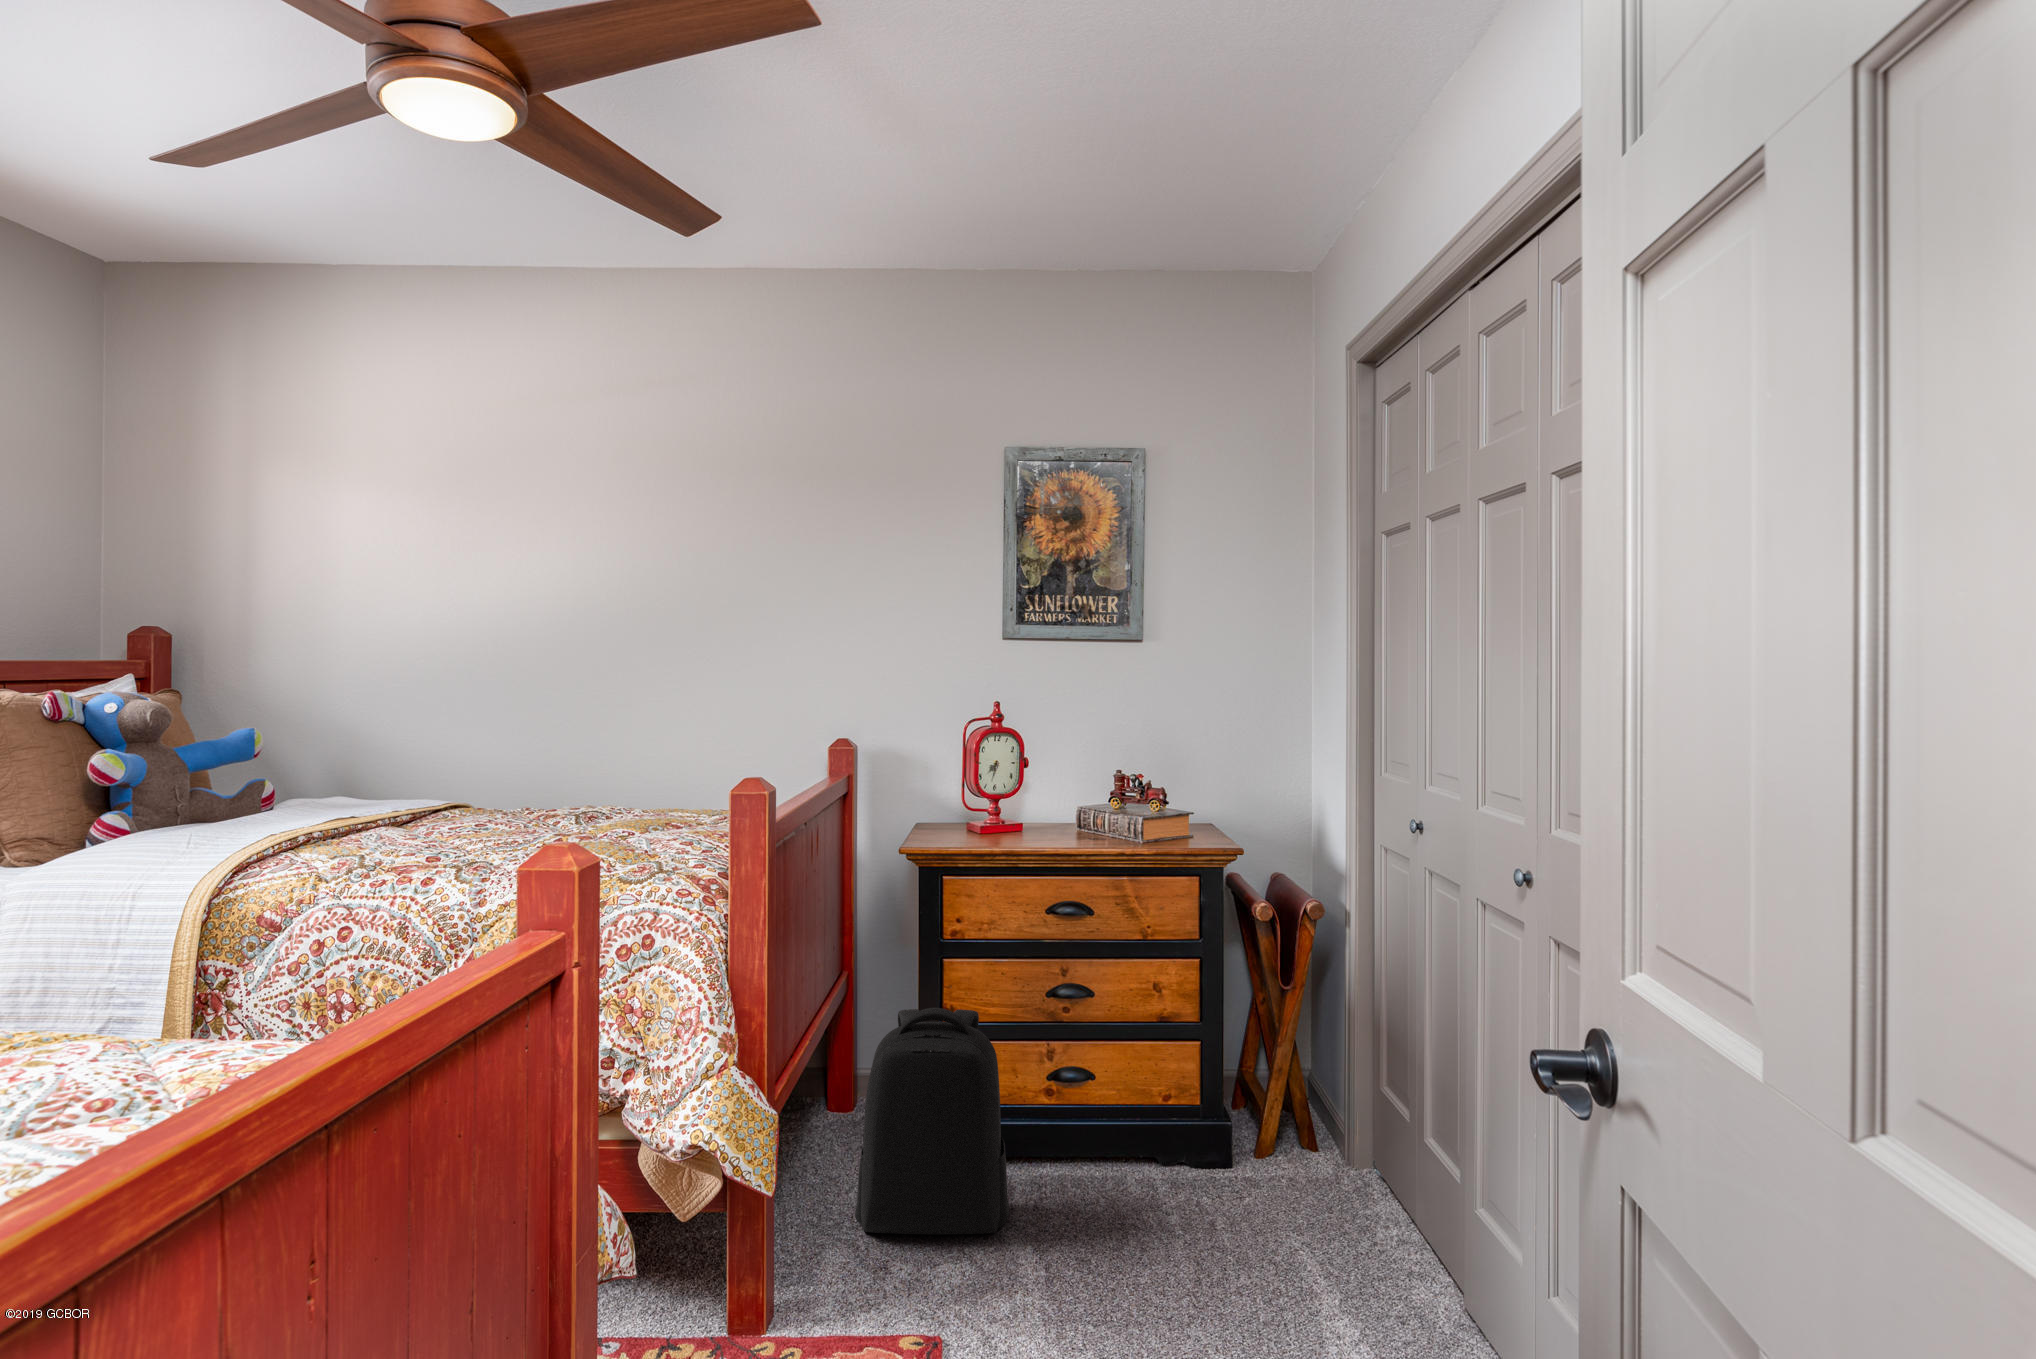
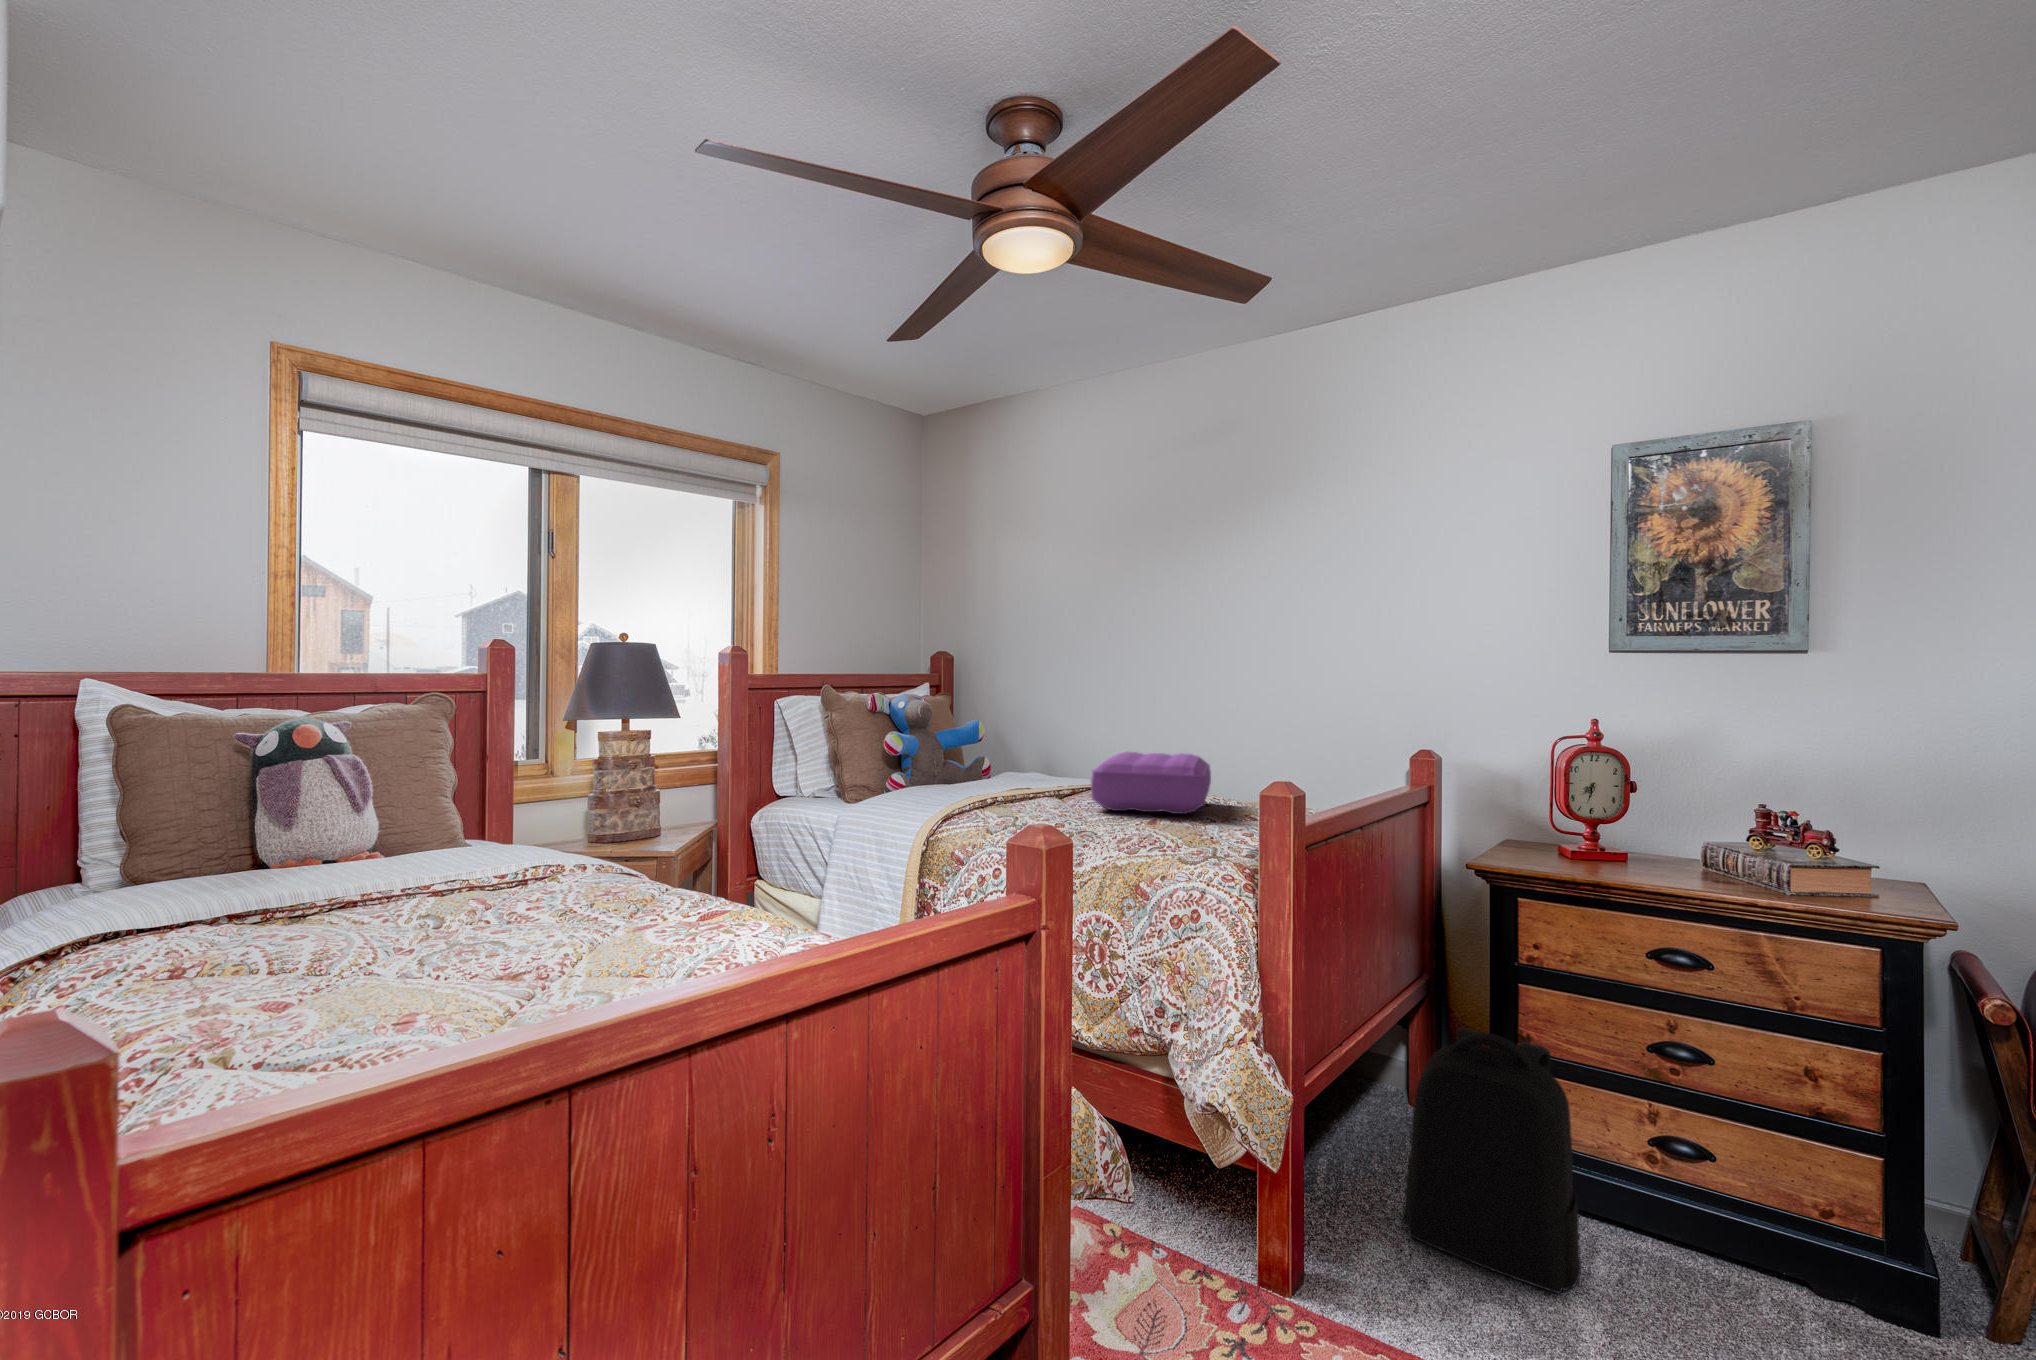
pillow: none [464,756,622,833] -> present [1091,752,1211,814]

